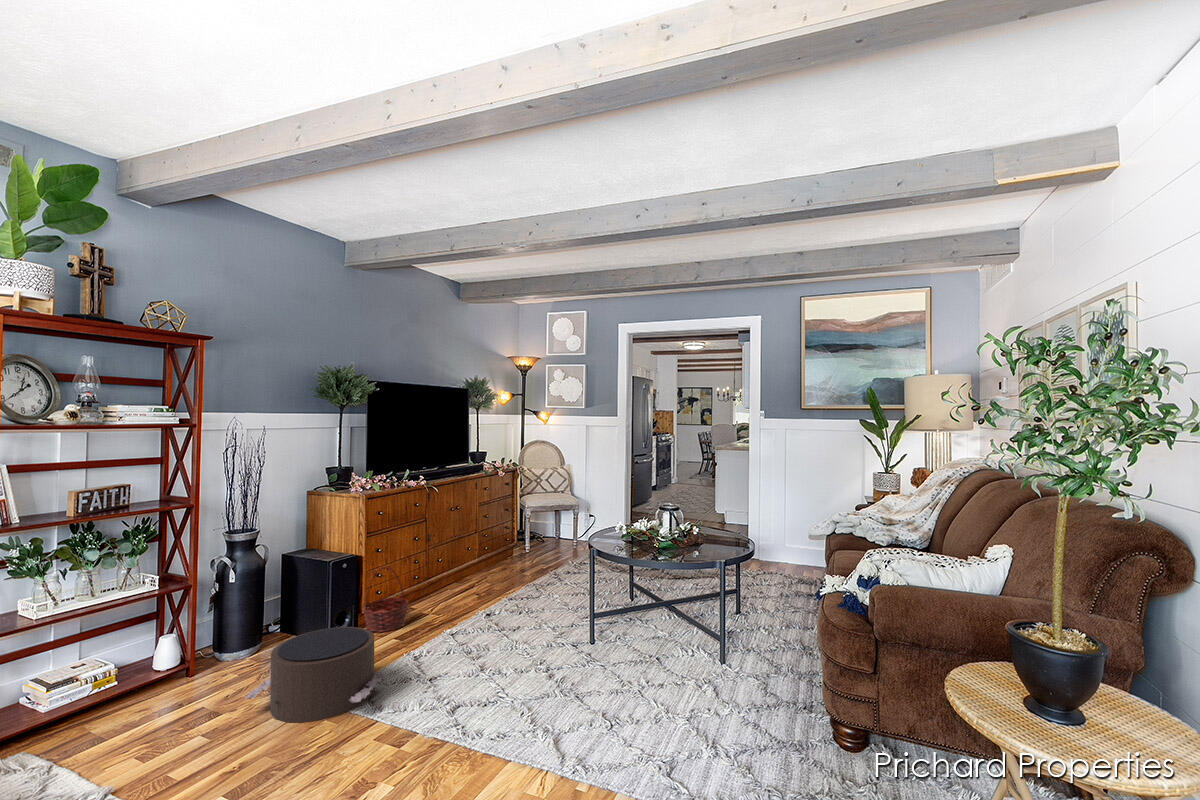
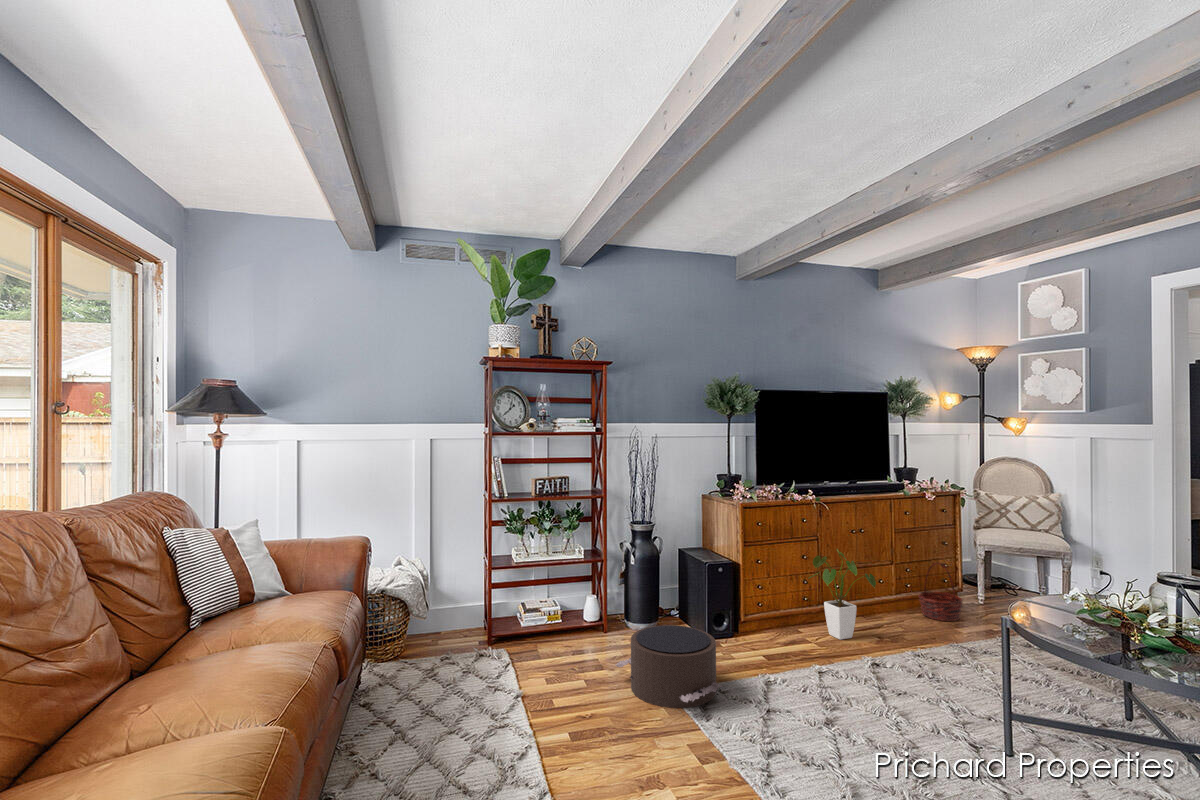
house plant: none [420,526,481,605] -> present [808,549,876,640]
basket: present [363,567,409,632] -> present [918,563,963,621]

